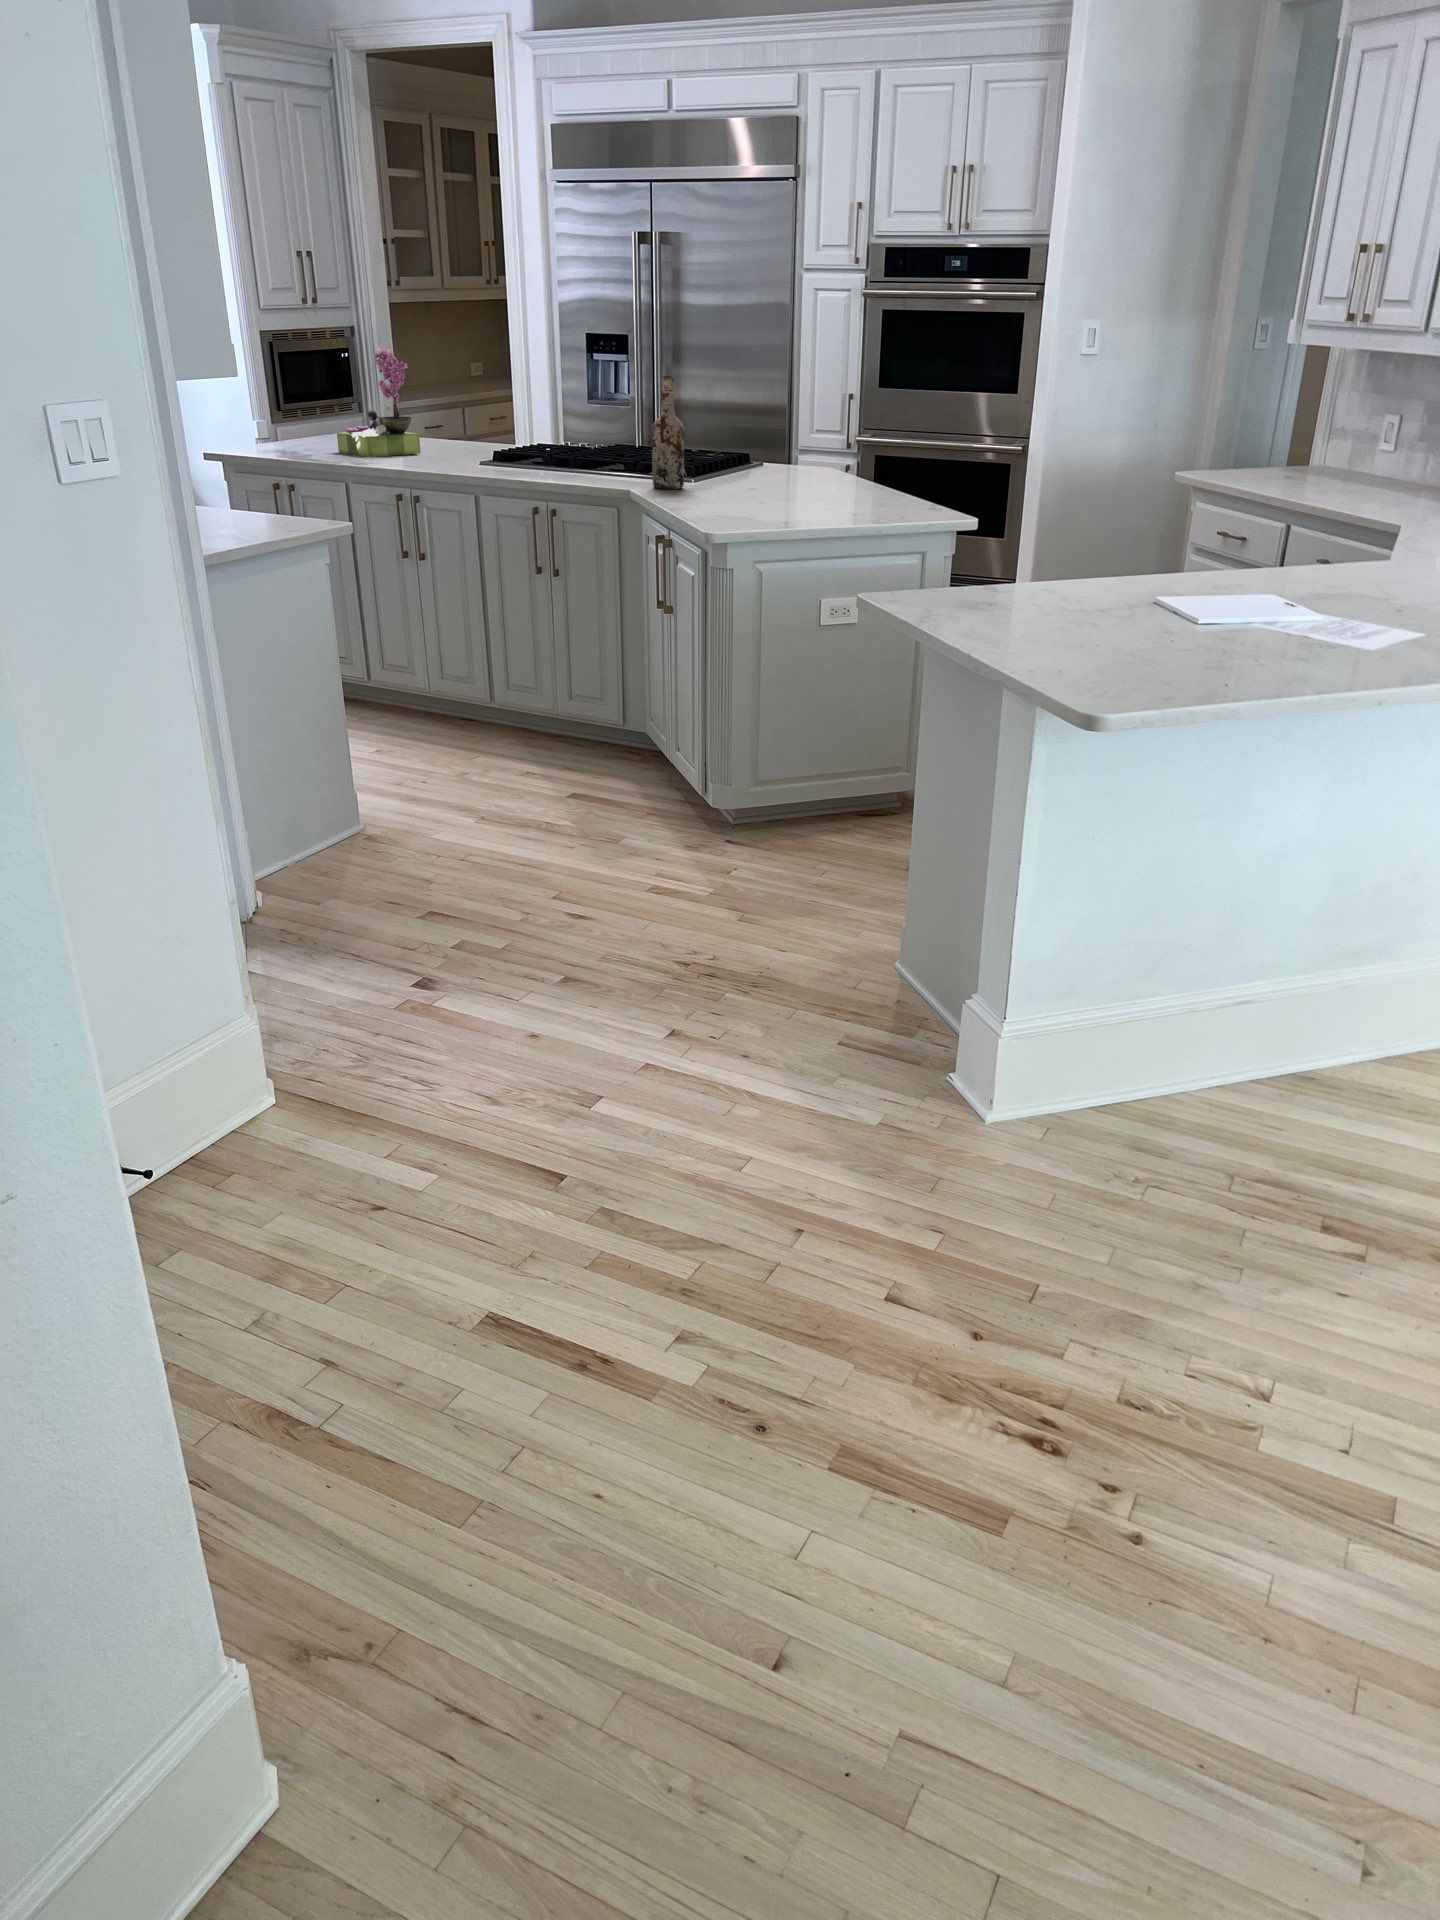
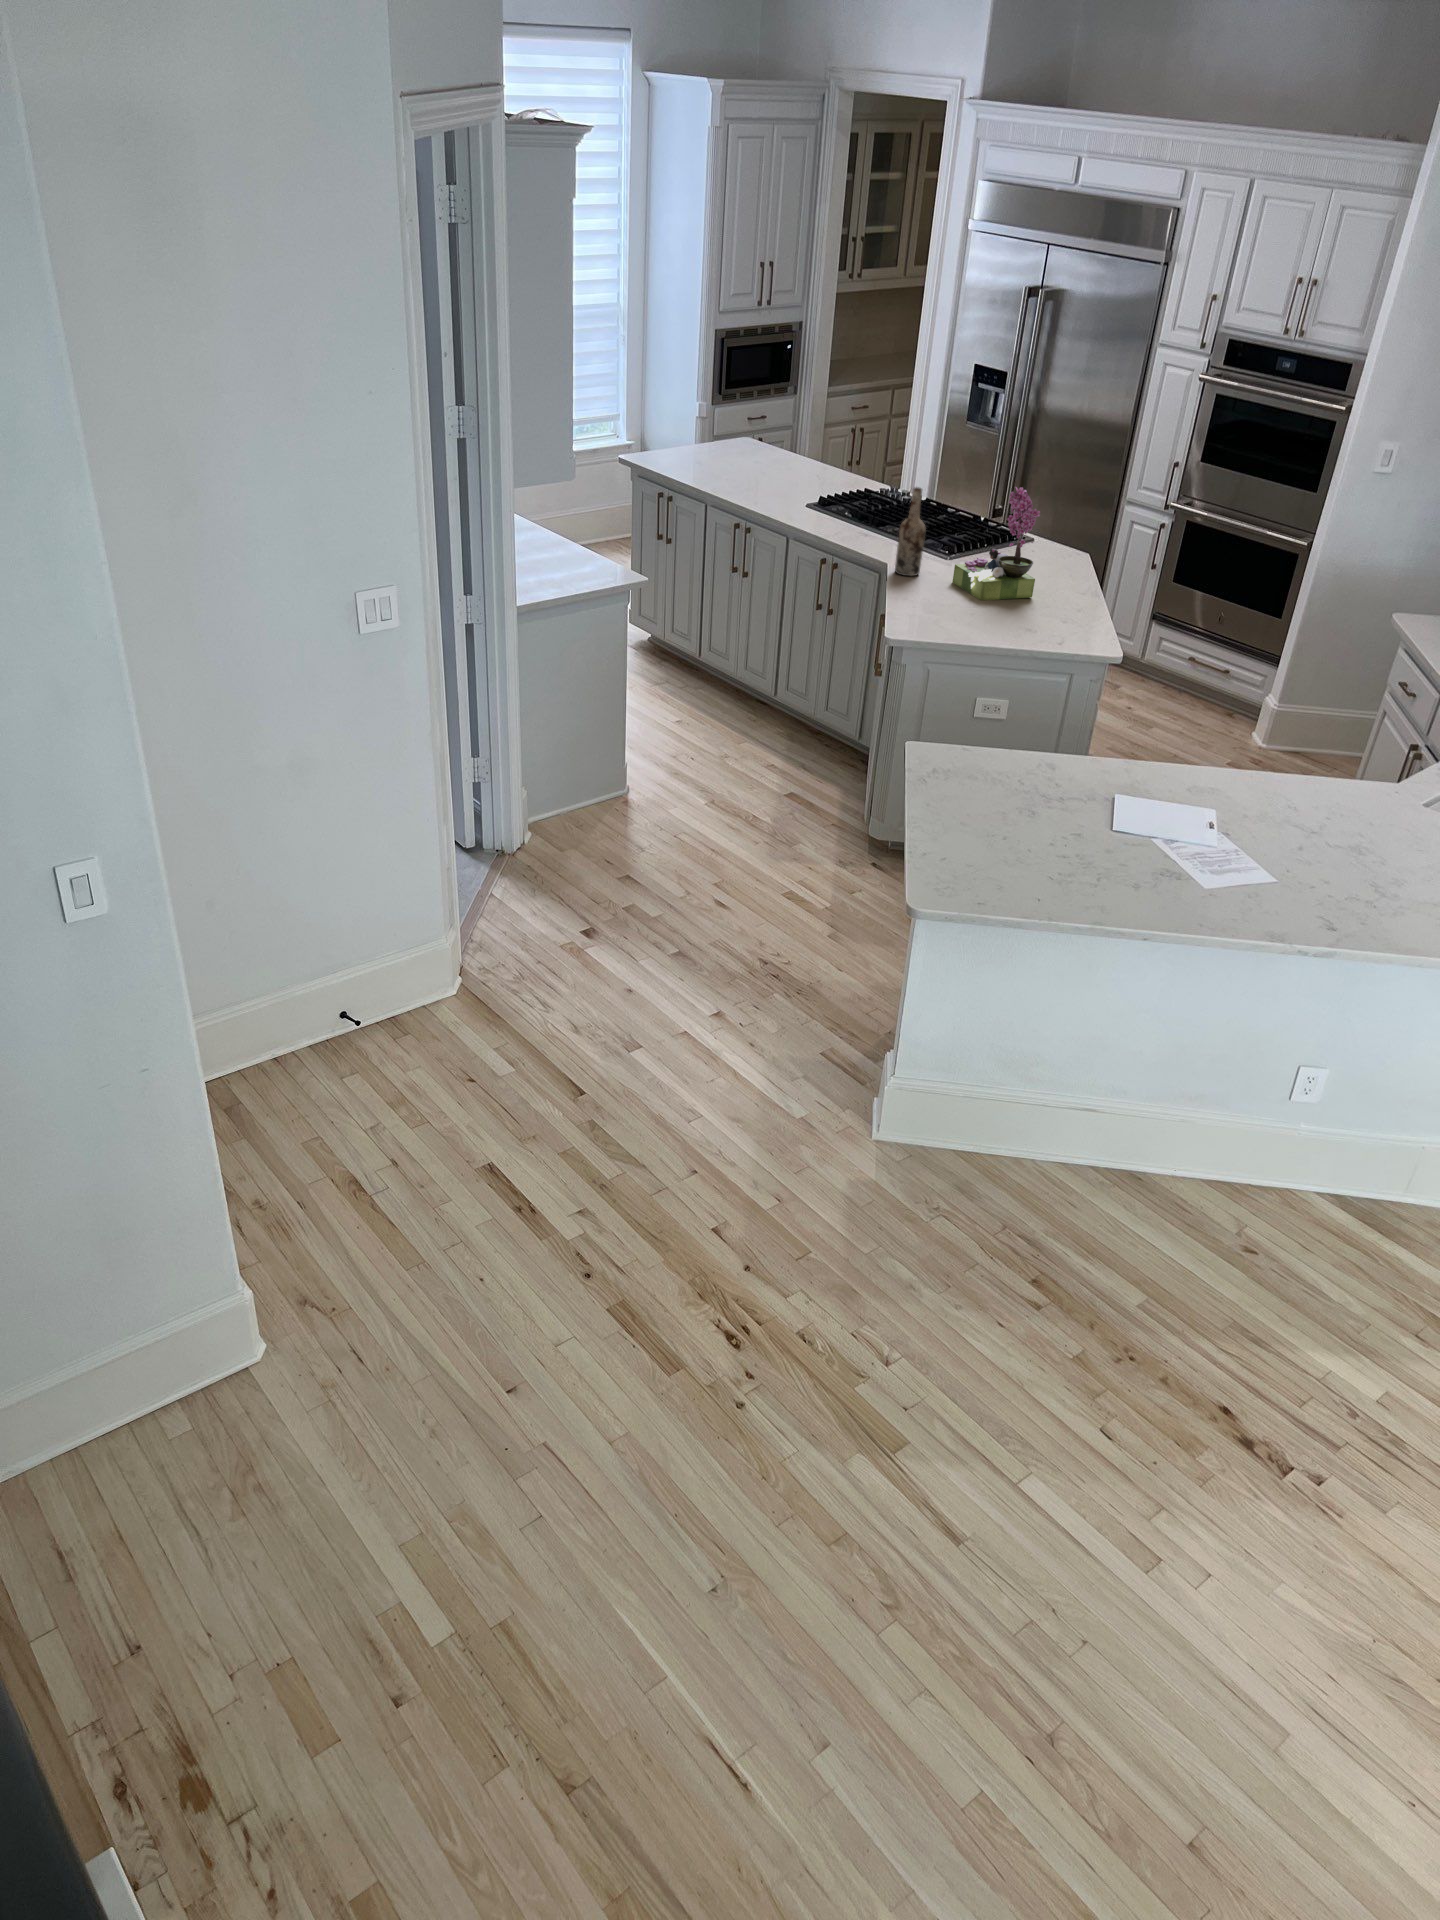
flower arrangement: present [337,348,420,457] -> present [952,487,1040,600]

